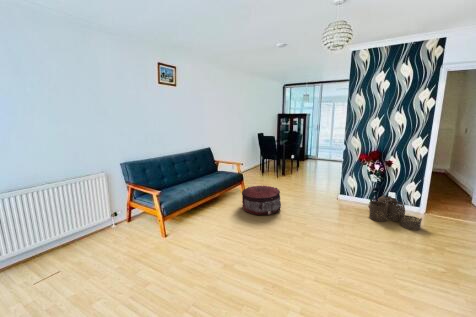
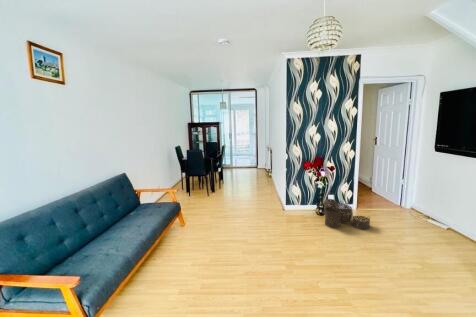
pouf: present [242,186,281,215] -> none [191,212,243,256]

